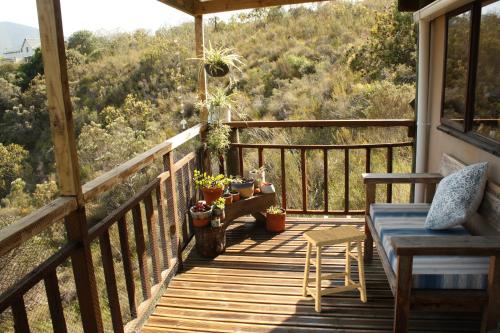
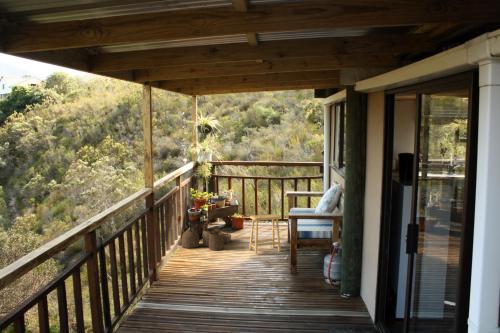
woven basket: none [175,246,266,297] -> present [181,228,231,250]

